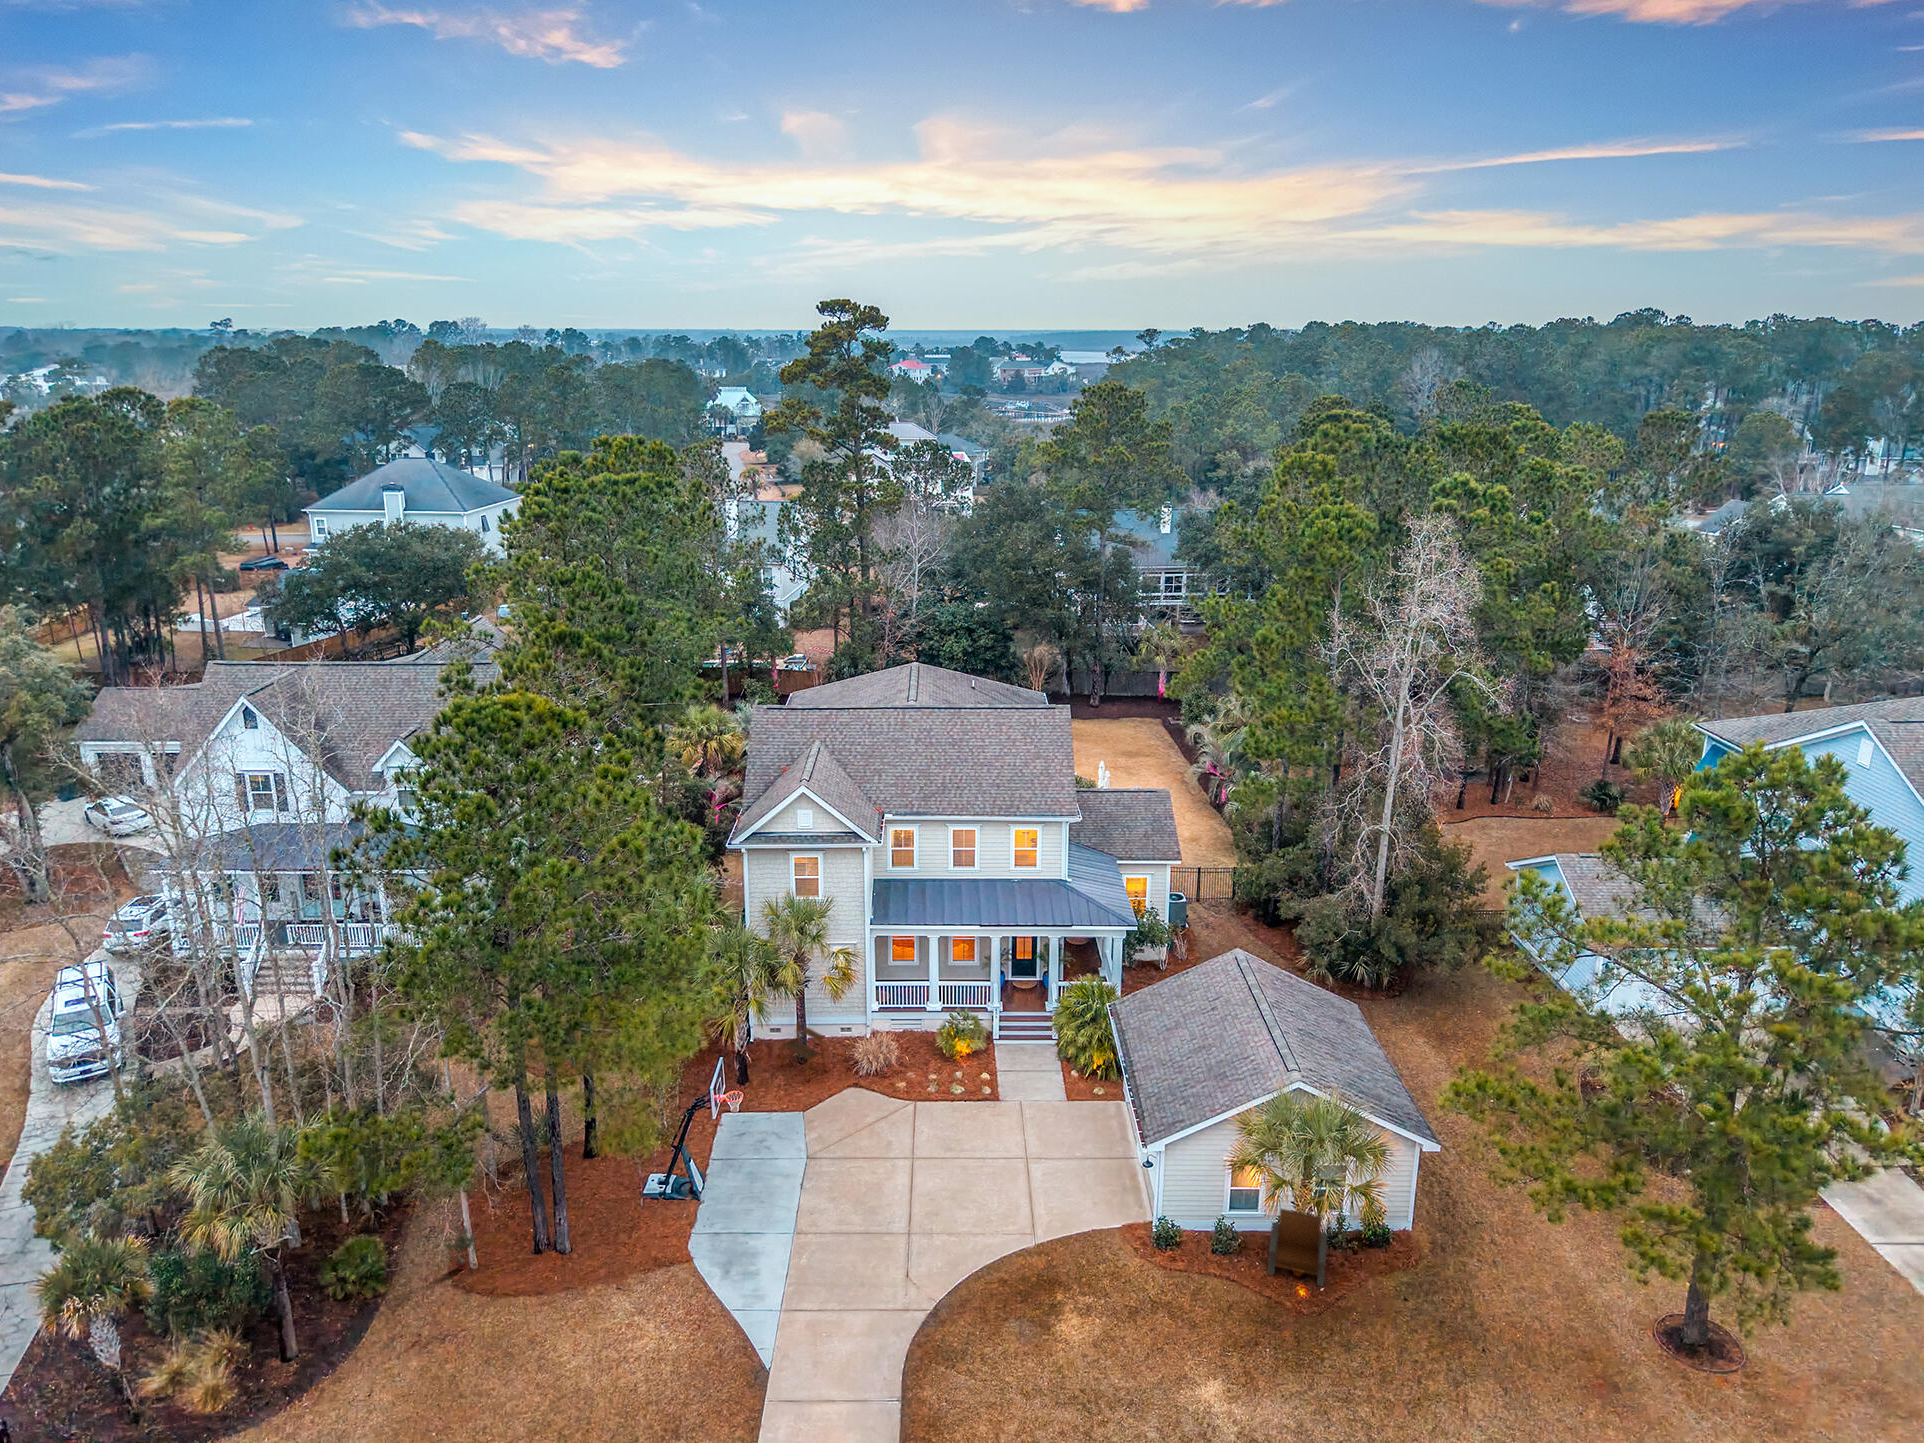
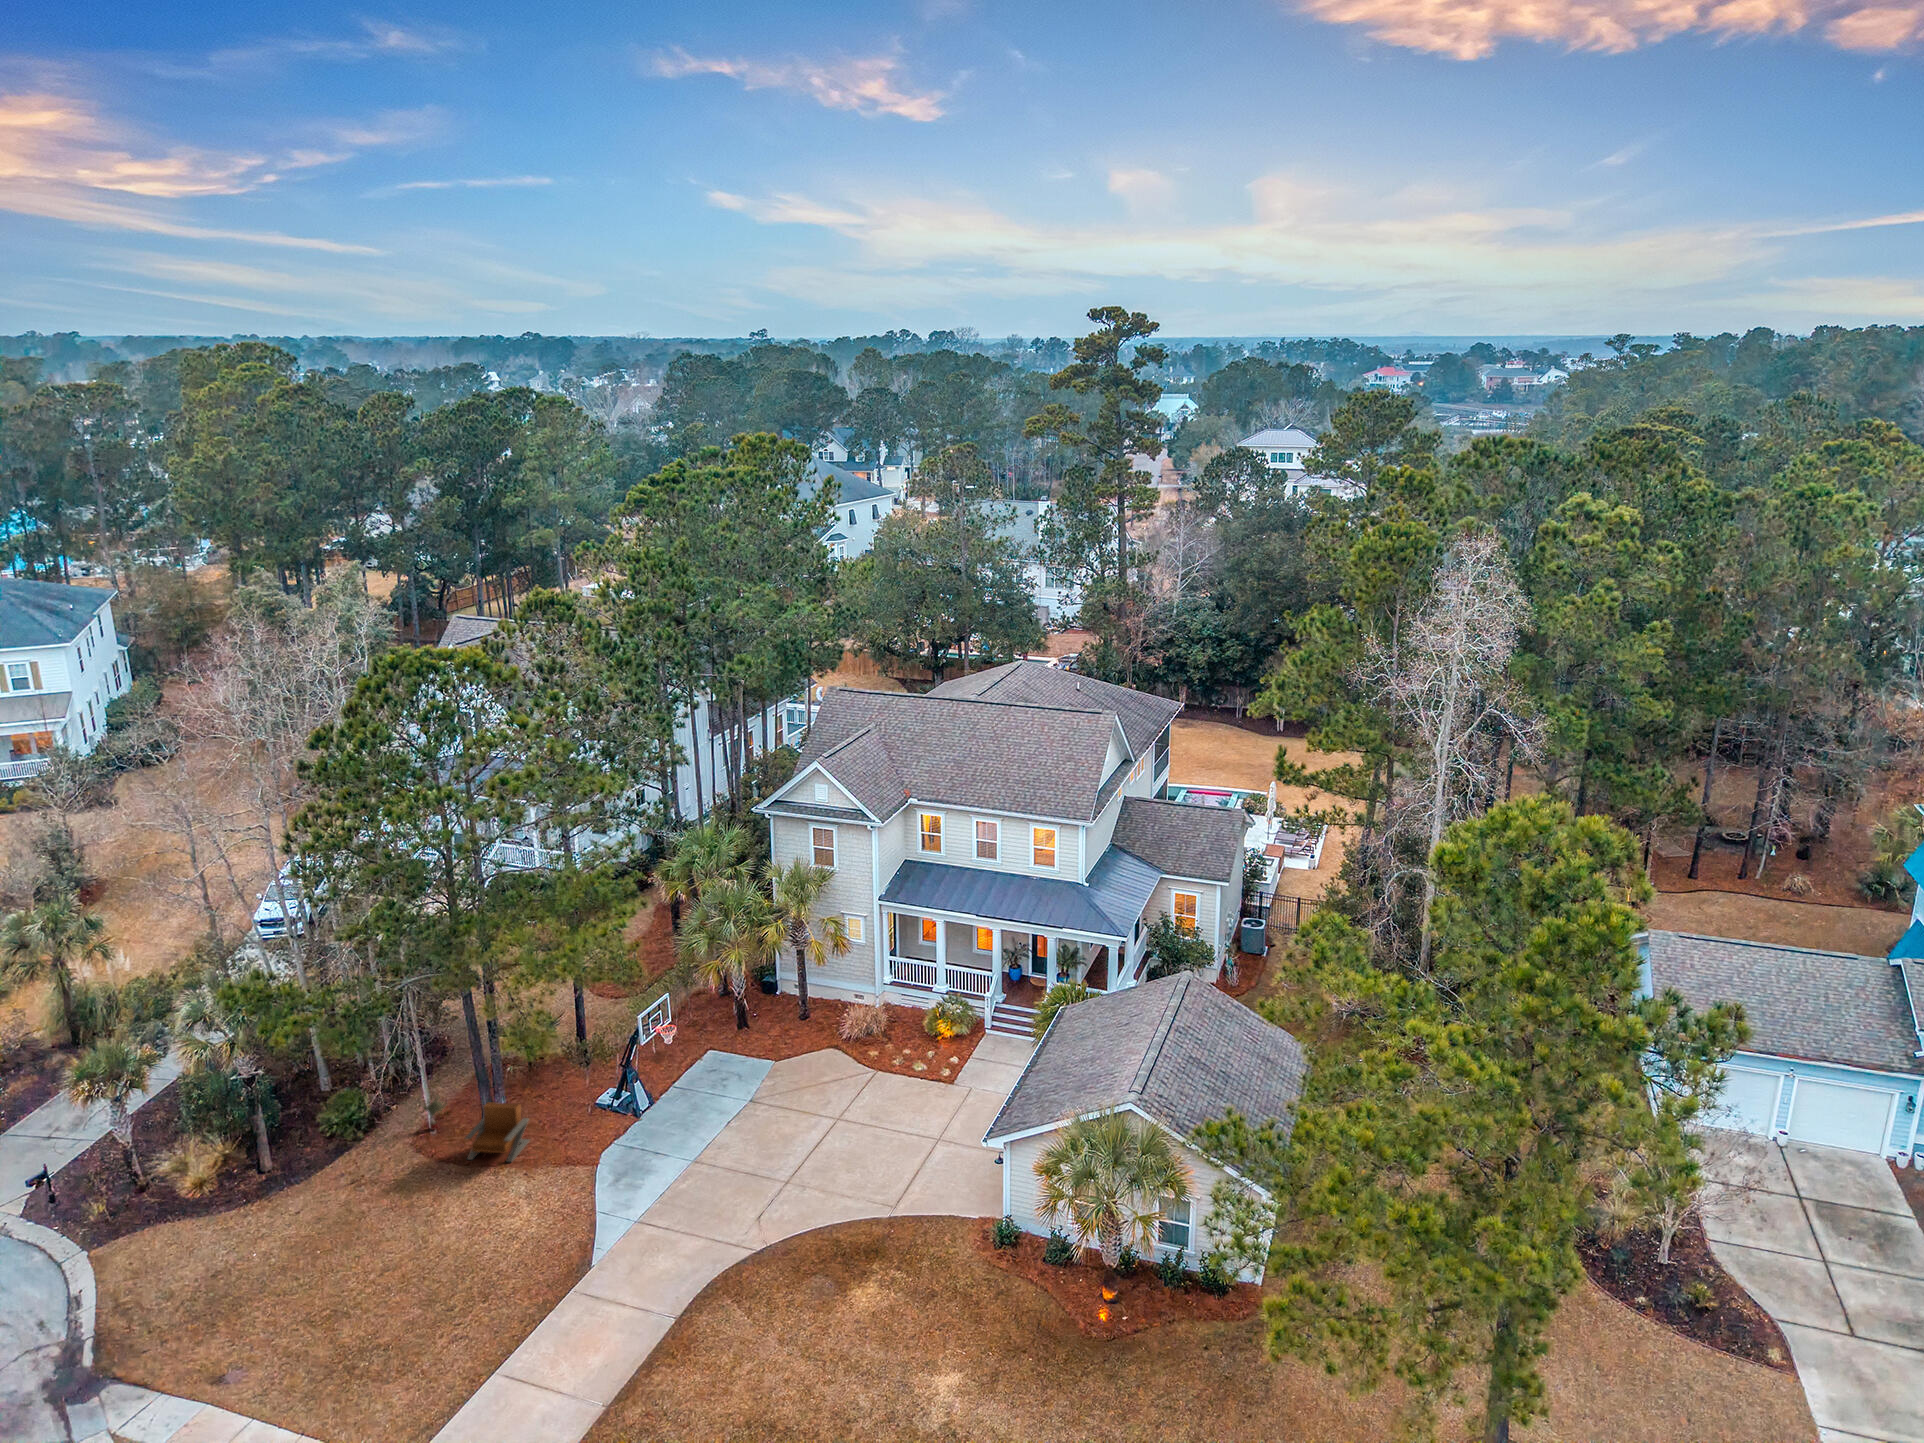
bench: present [780,1023,826,1081] -> none [786,980,821,1036]
lounge chair: present [1267,1209,1327,1287] -> present [466,1102,529,1162]

